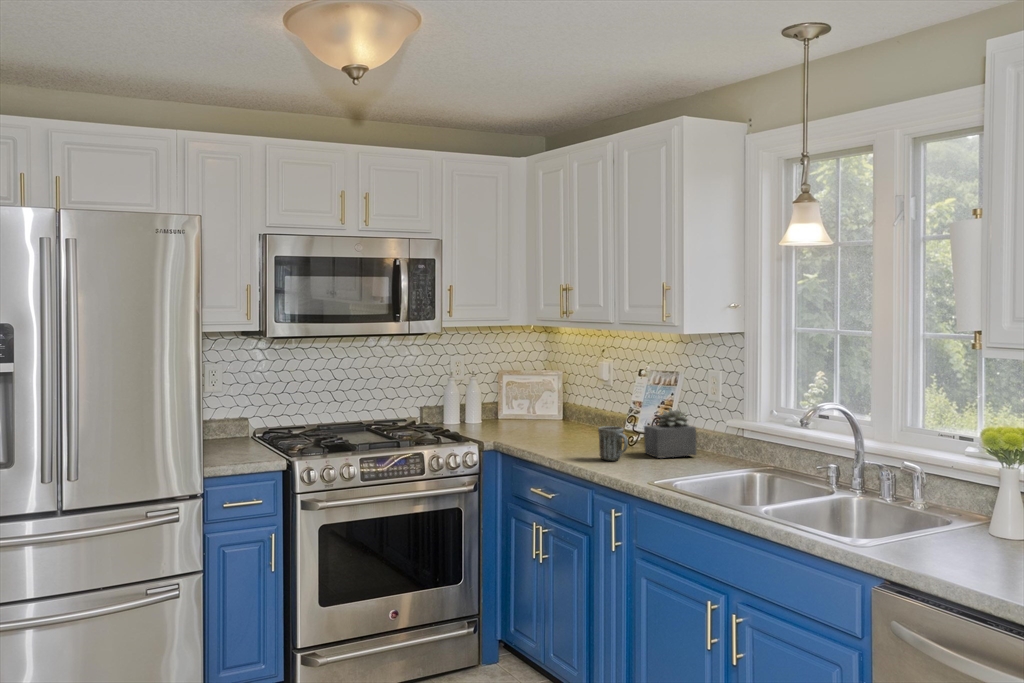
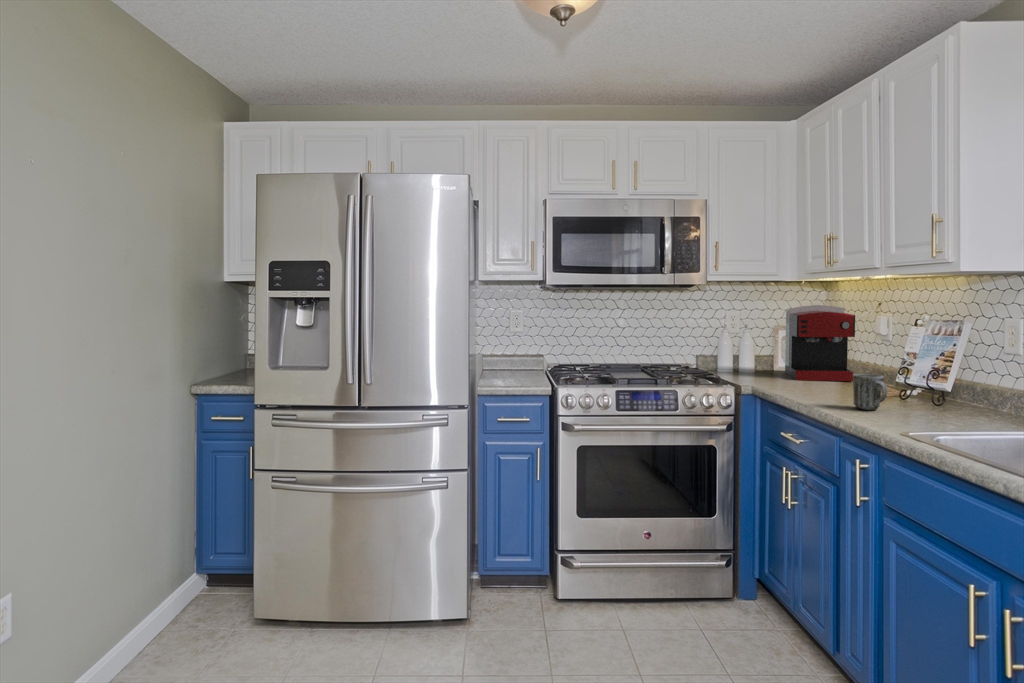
coffee maker: none [513,351,581,430] -> present [785,305,855,381]
succulent plant: present [644,409,696,458] -> none [913,358,982,412]

